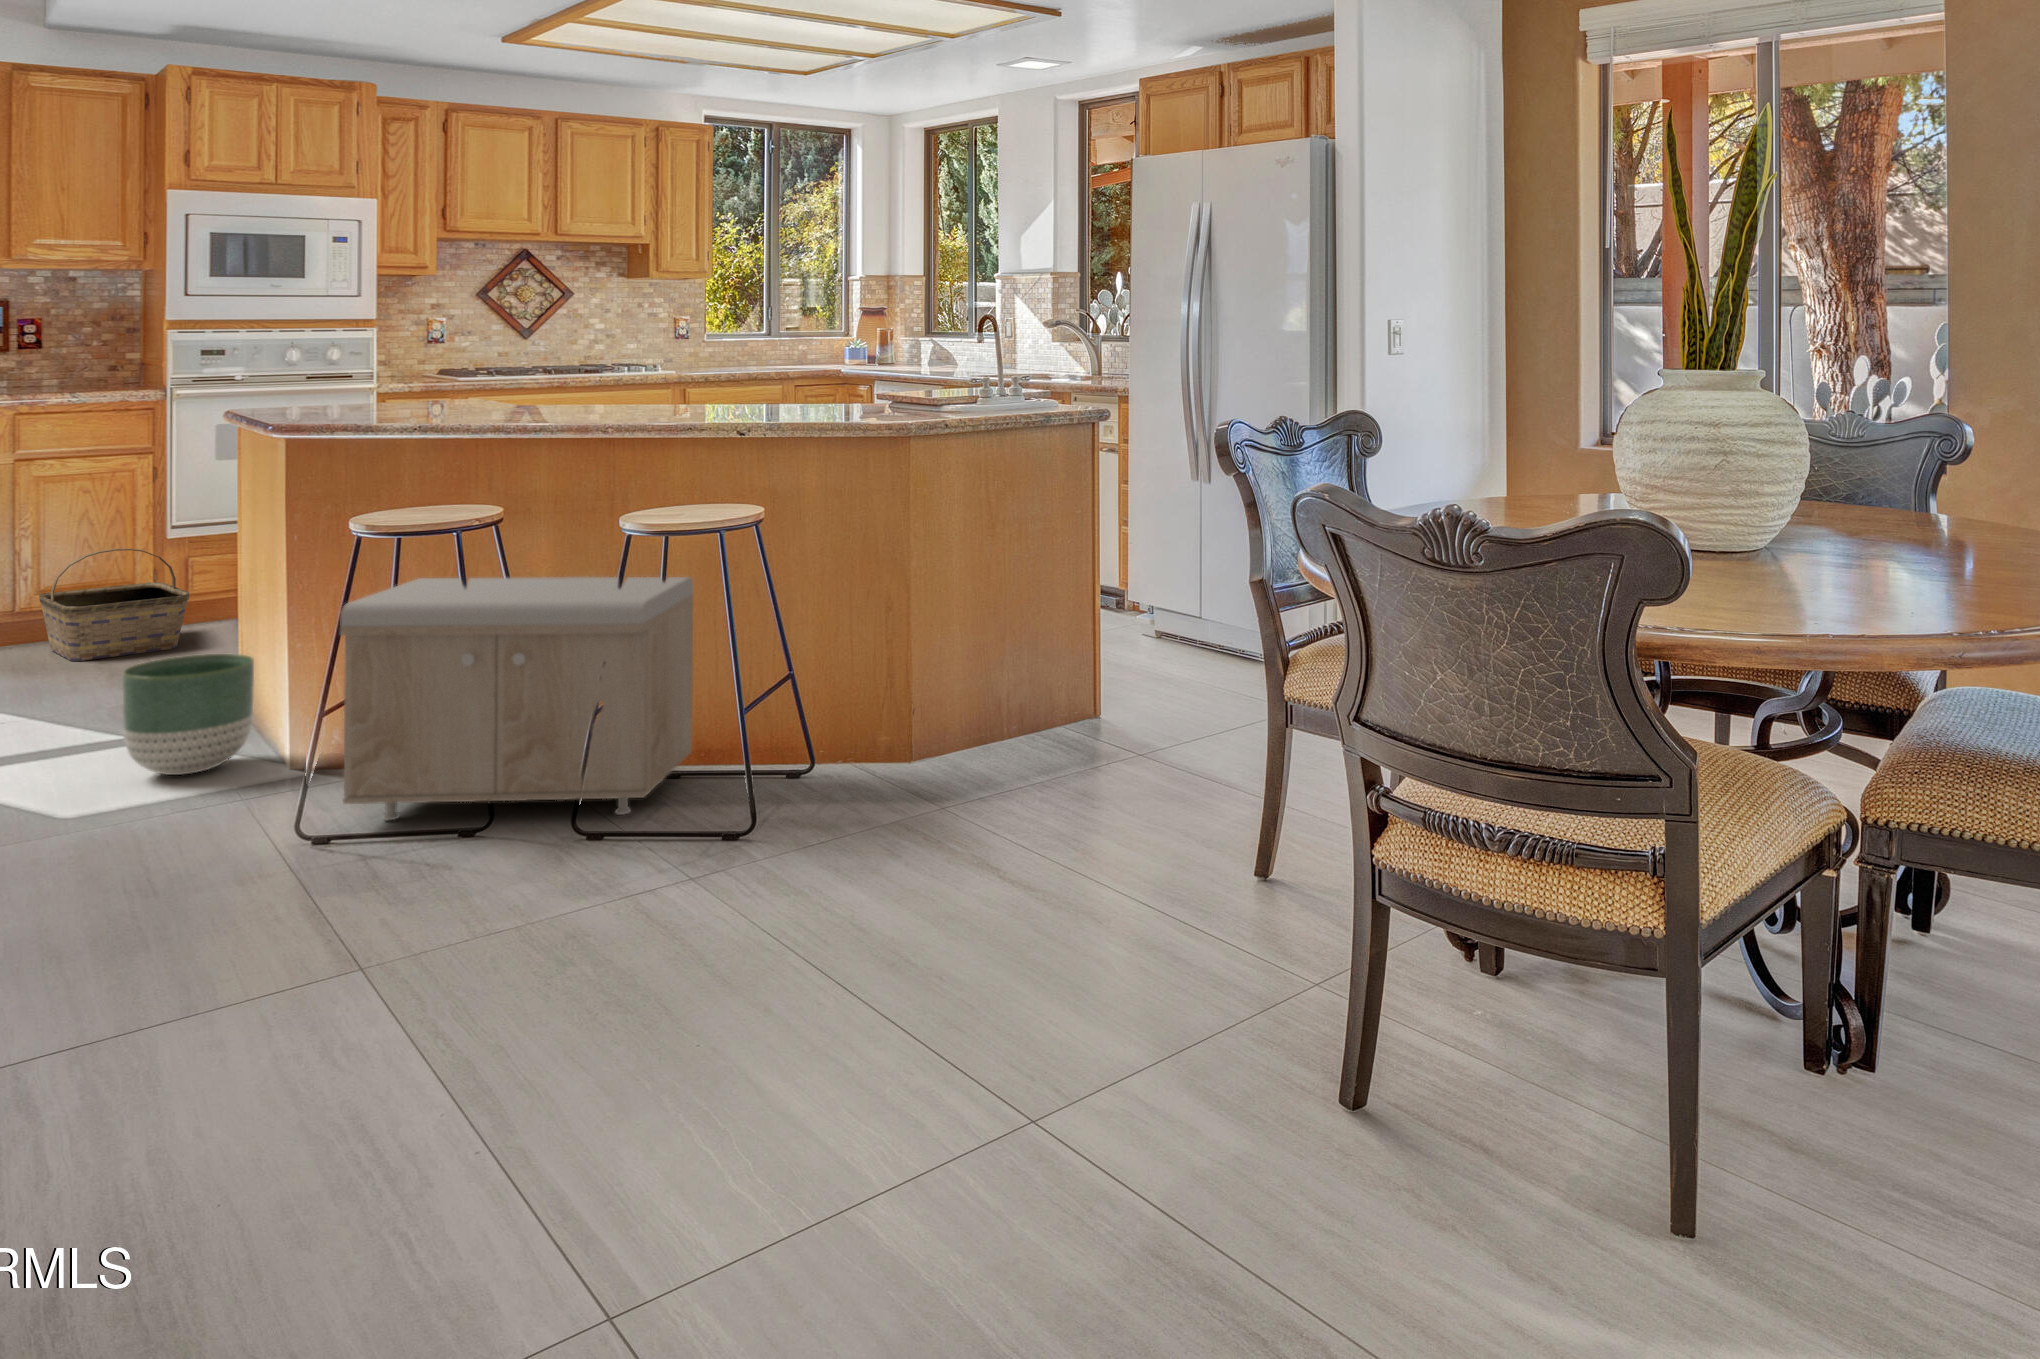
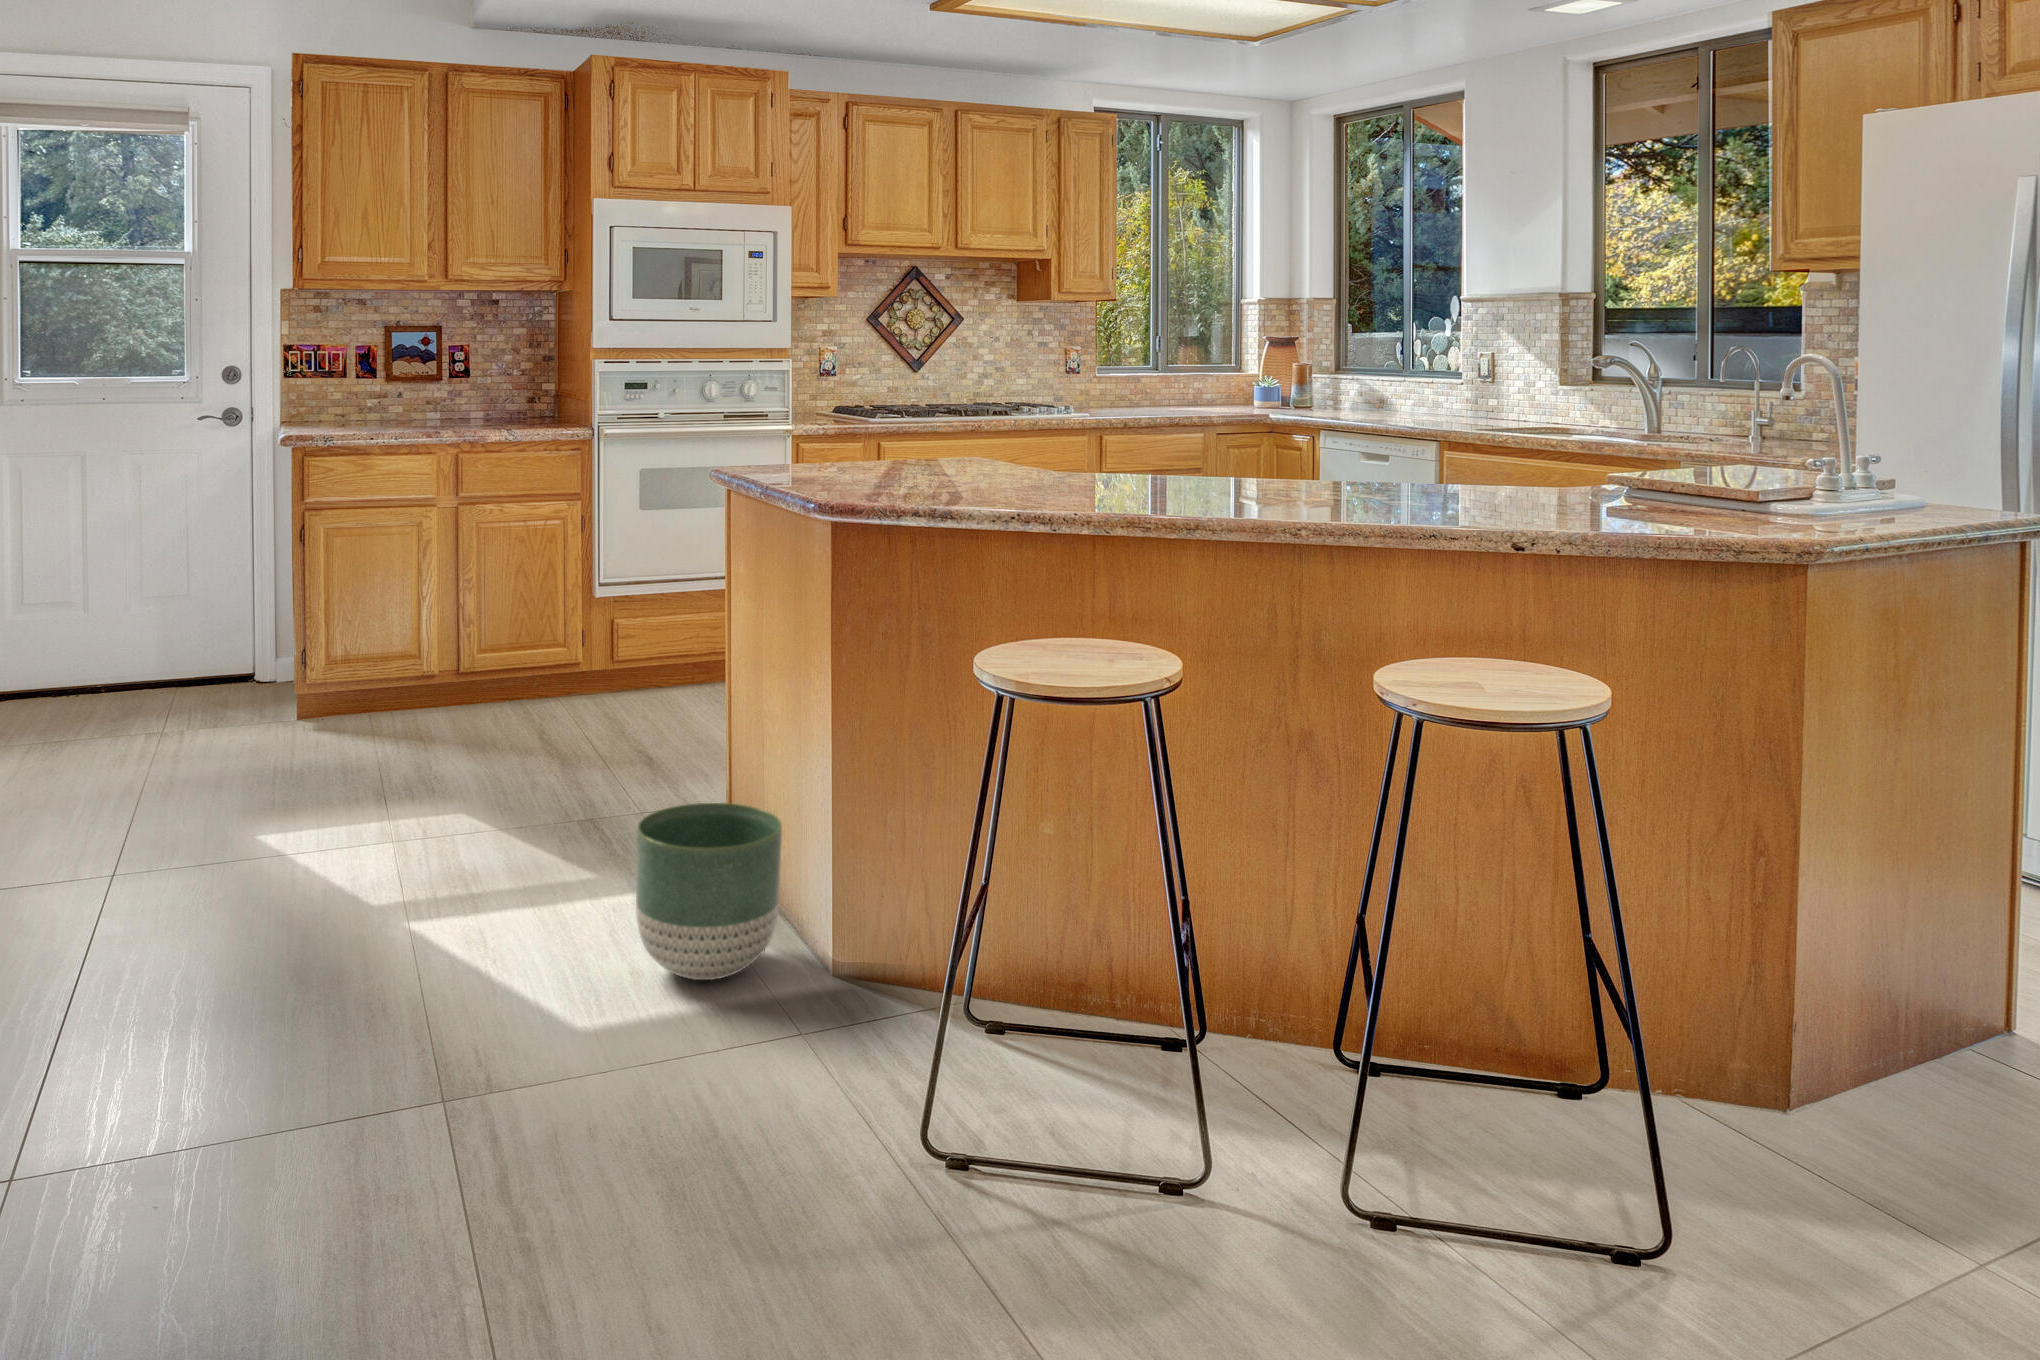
basket: present [39,549,189,661] -> none [475,609,618,740]
storage bench: present [340,577,693,820] -> none [982,743,1481,1214]

